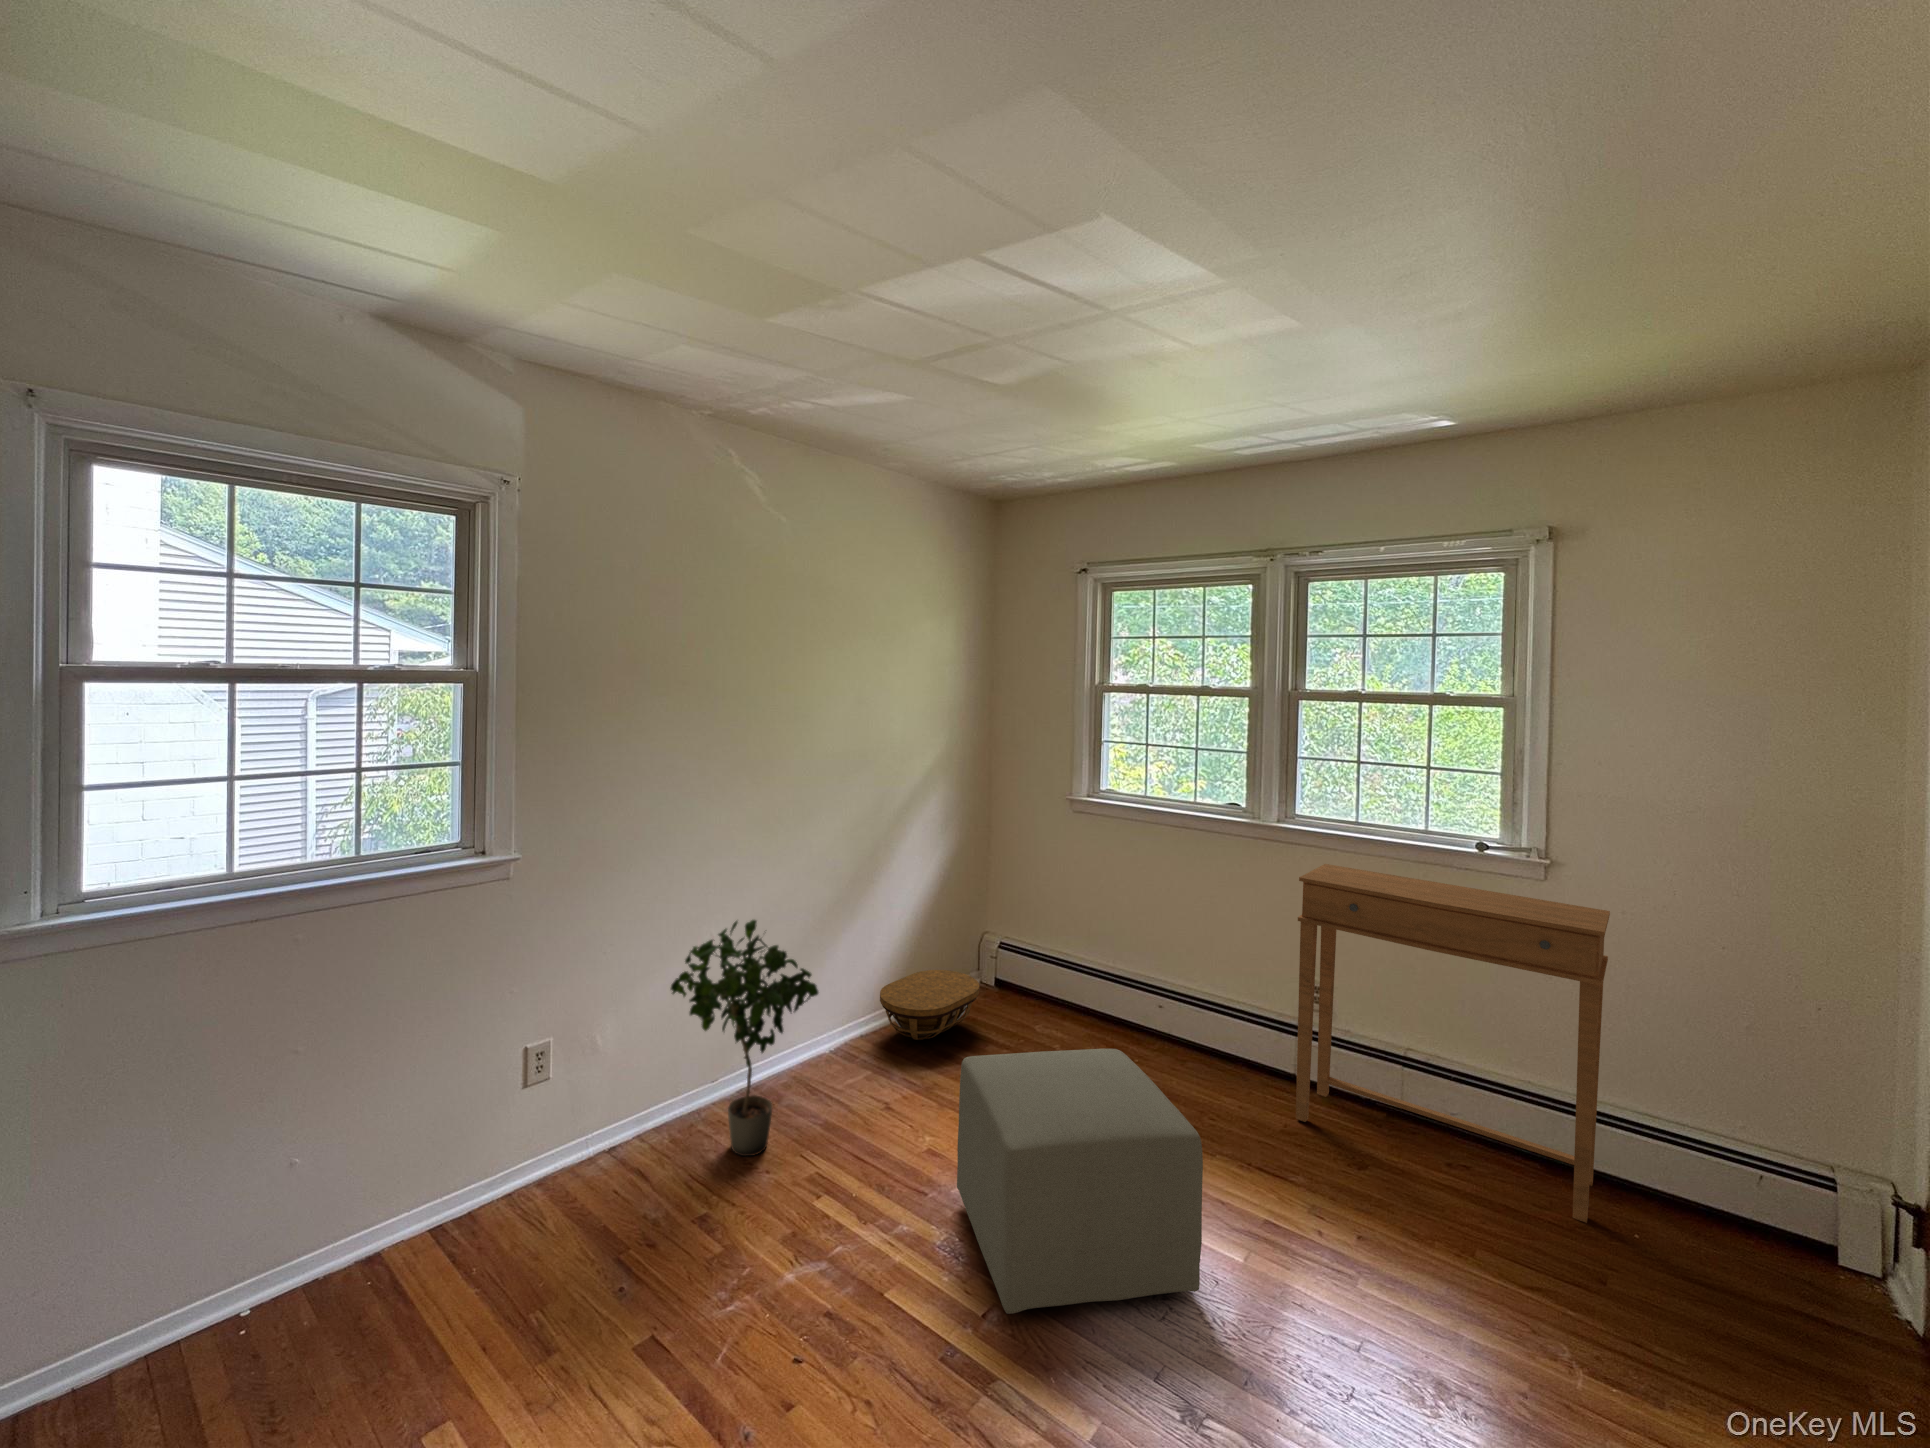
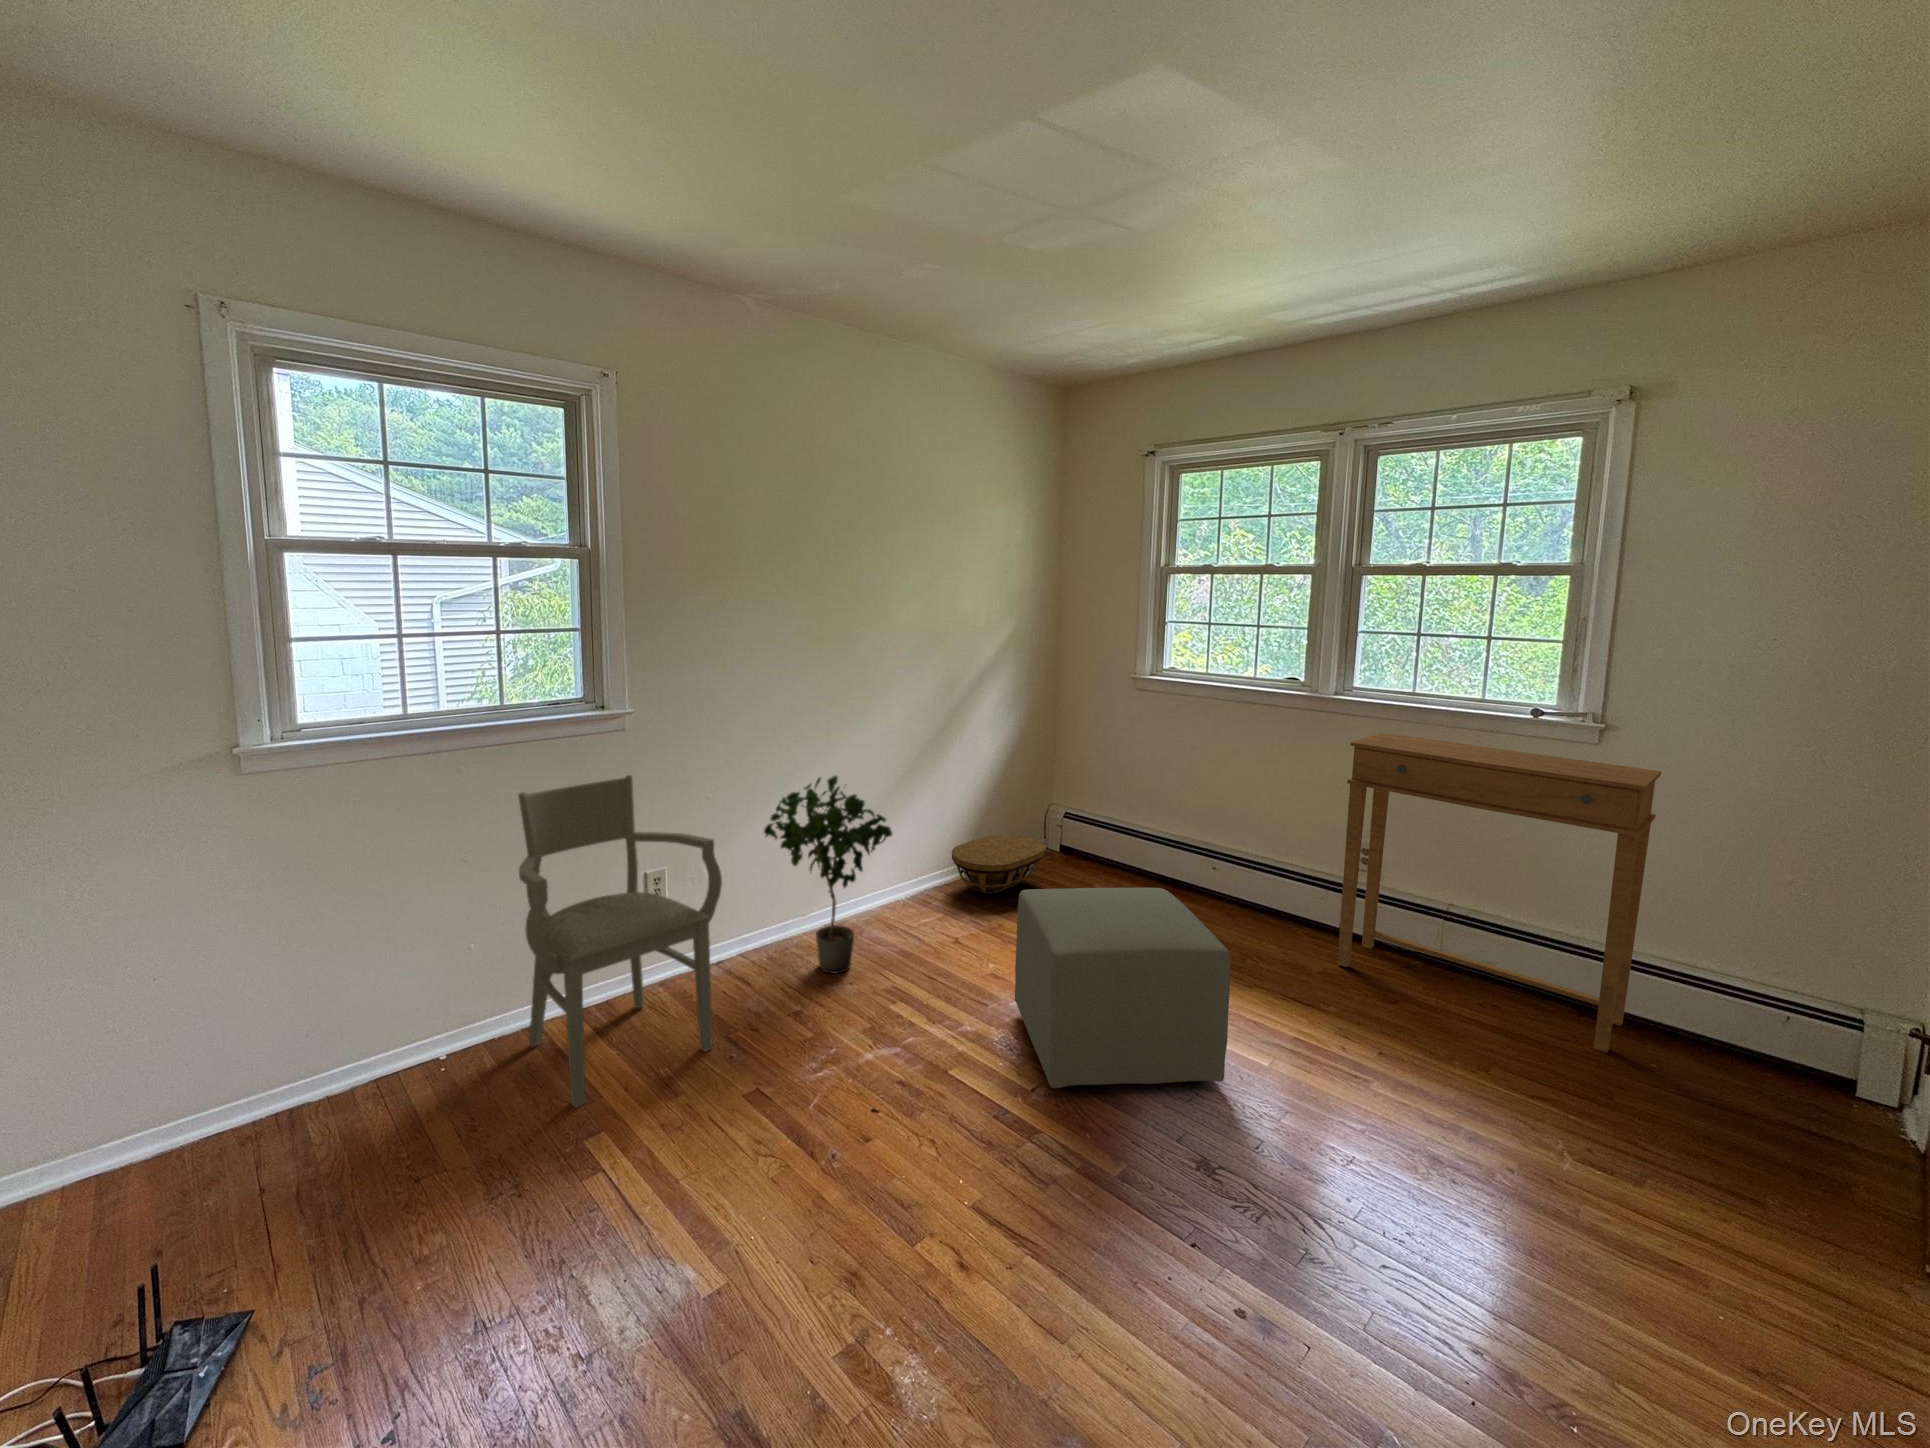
armchair: none [362,933,618,1383] -> present [518,775,722,1108]

